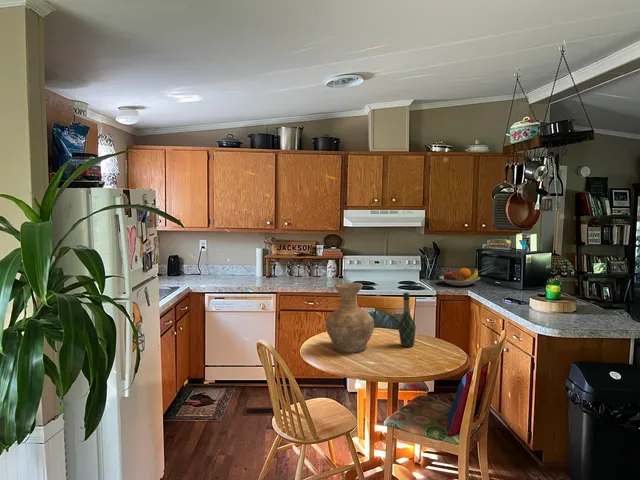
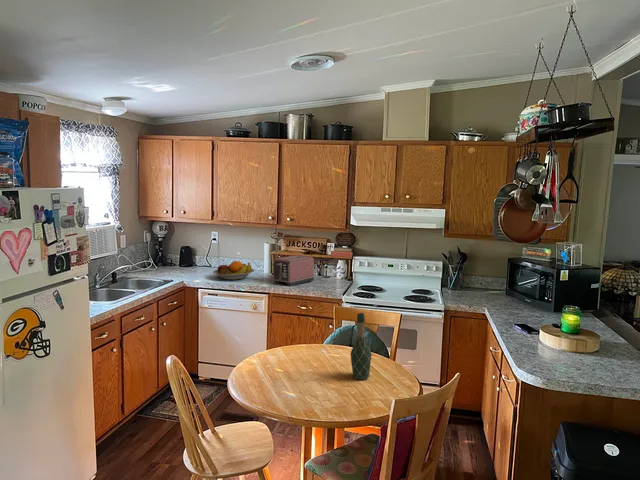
toaster: none [276,257,311,285] -> present [273,255,314,286]
fruit bowl: present [440,268,480,286] -> present [213,261,254,280]
vase: present [325,283,374,353] -> none [259,296,318,381]

